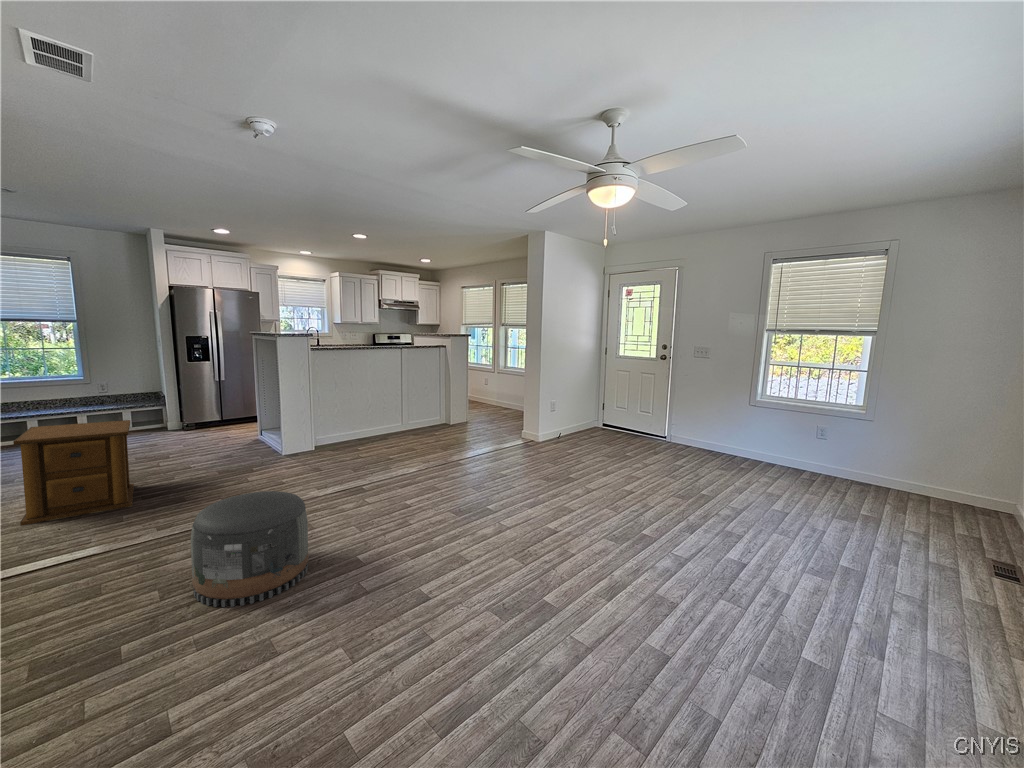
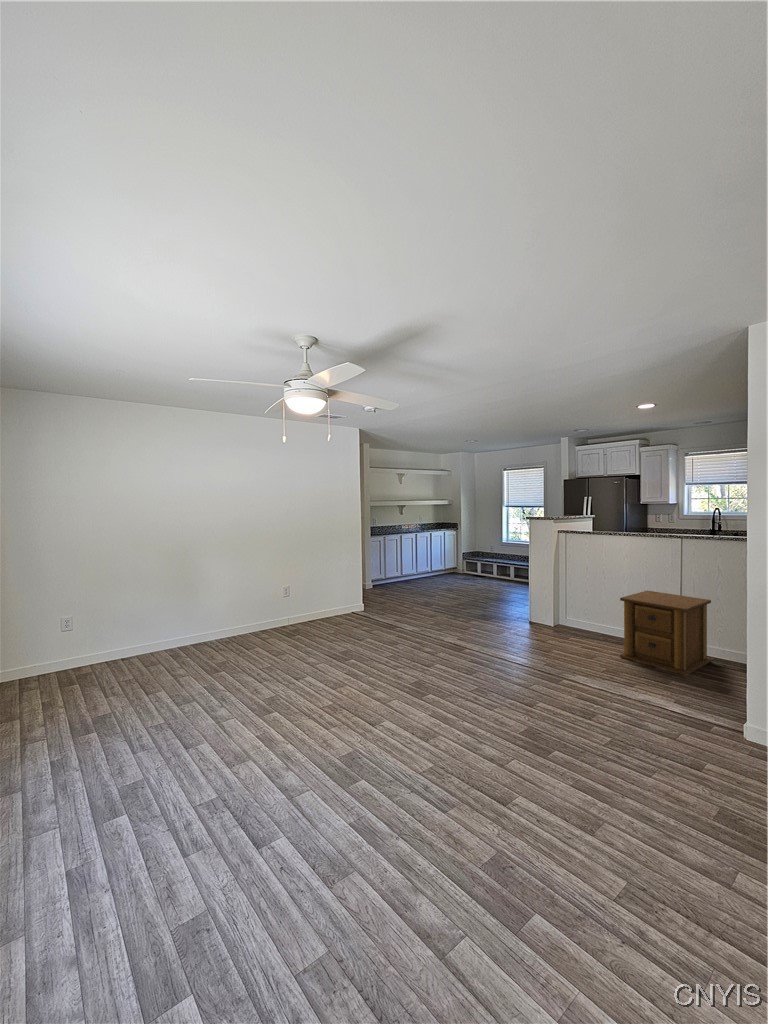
pouf: present [191,491,308,607] -> none [614,689,733,815]

